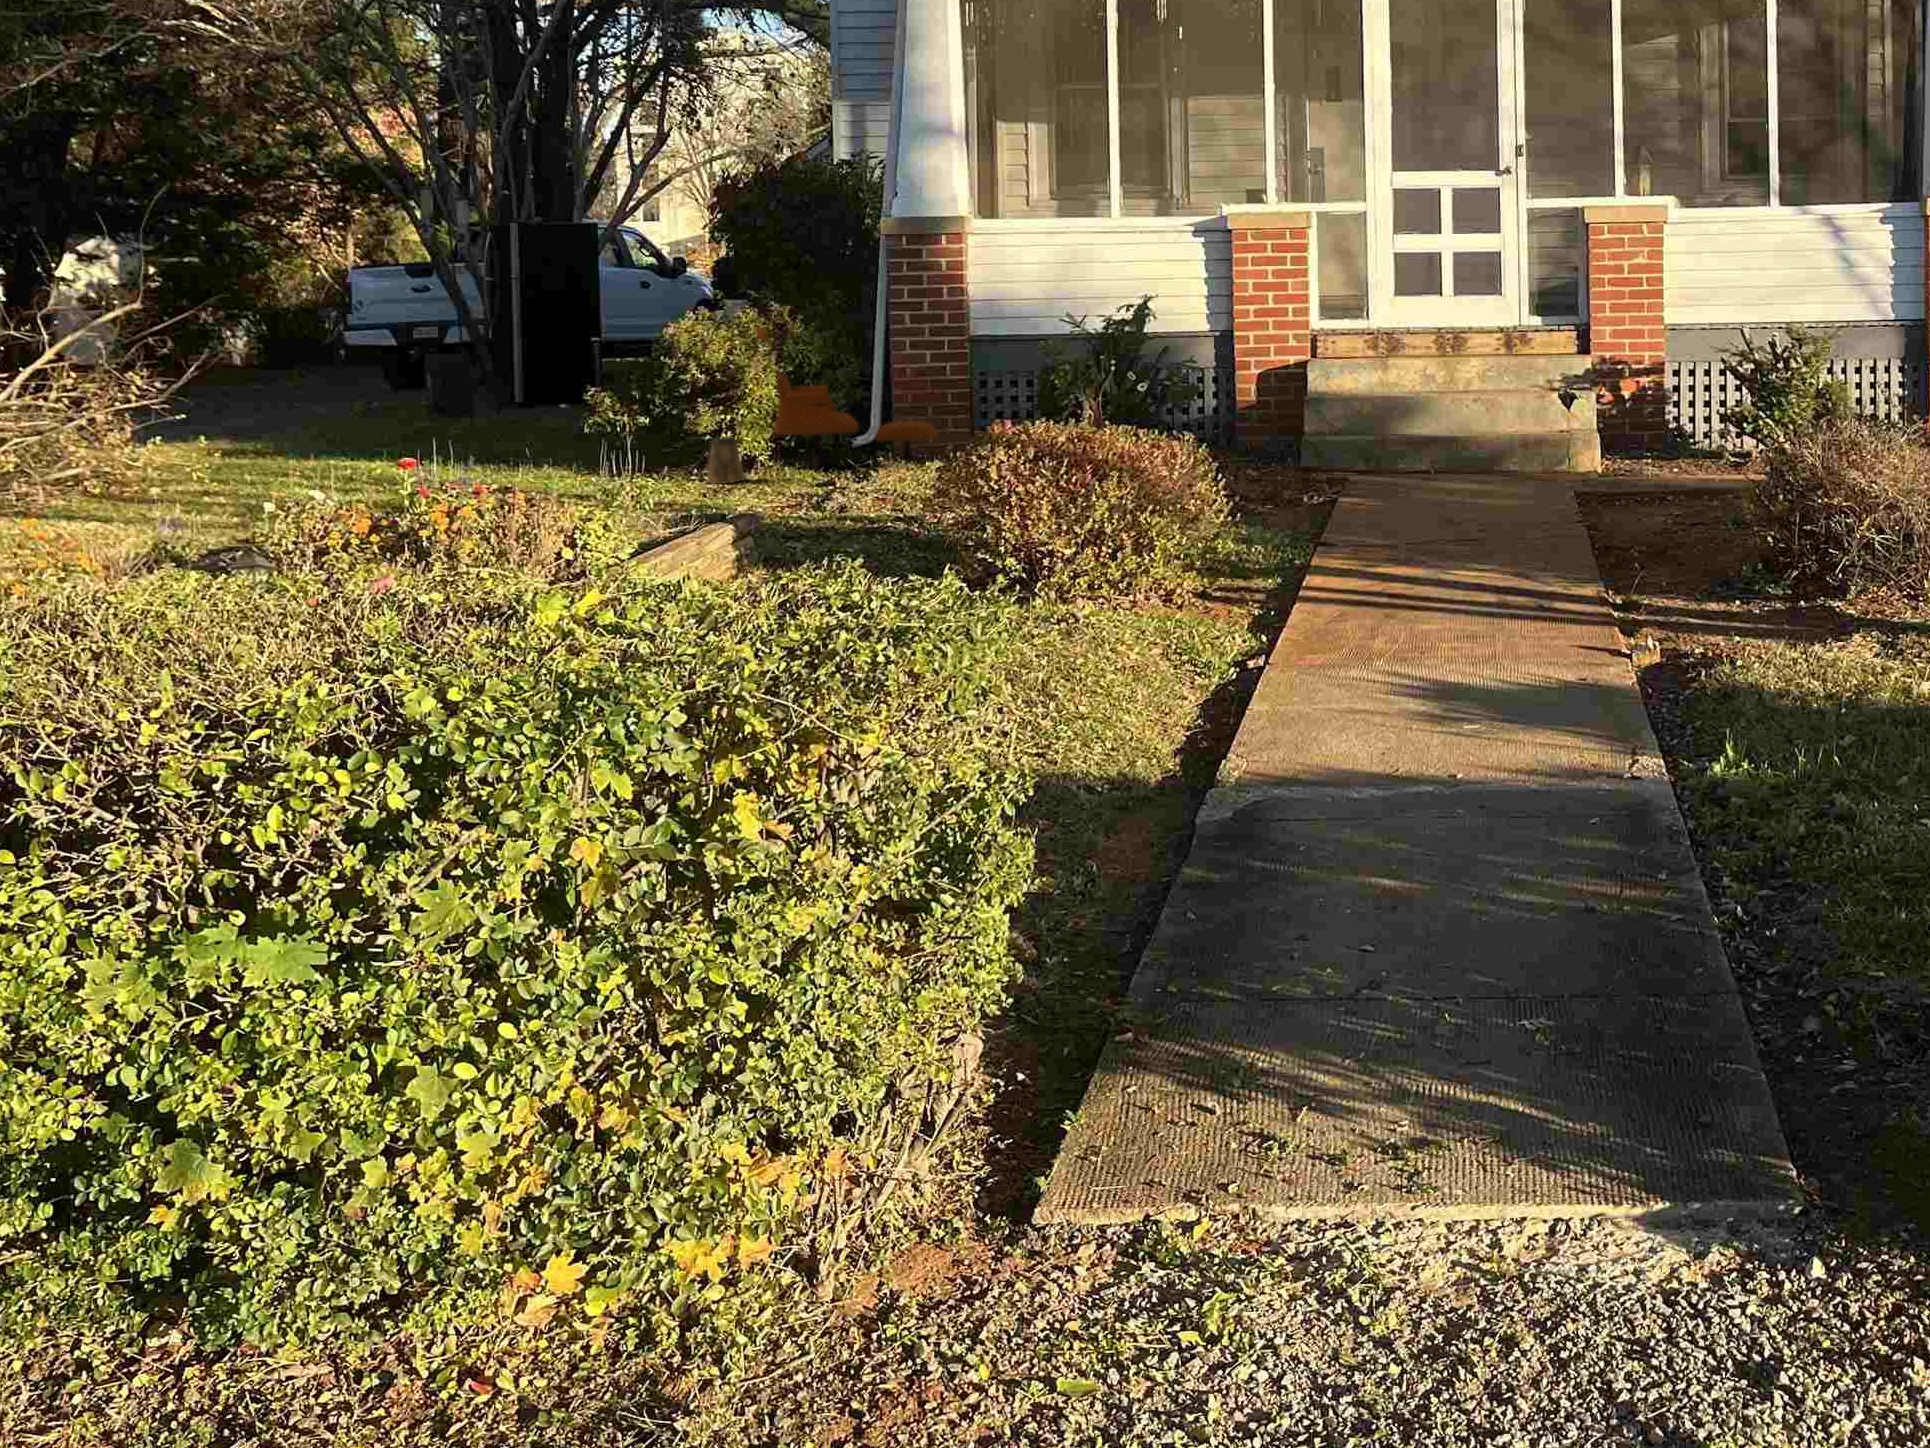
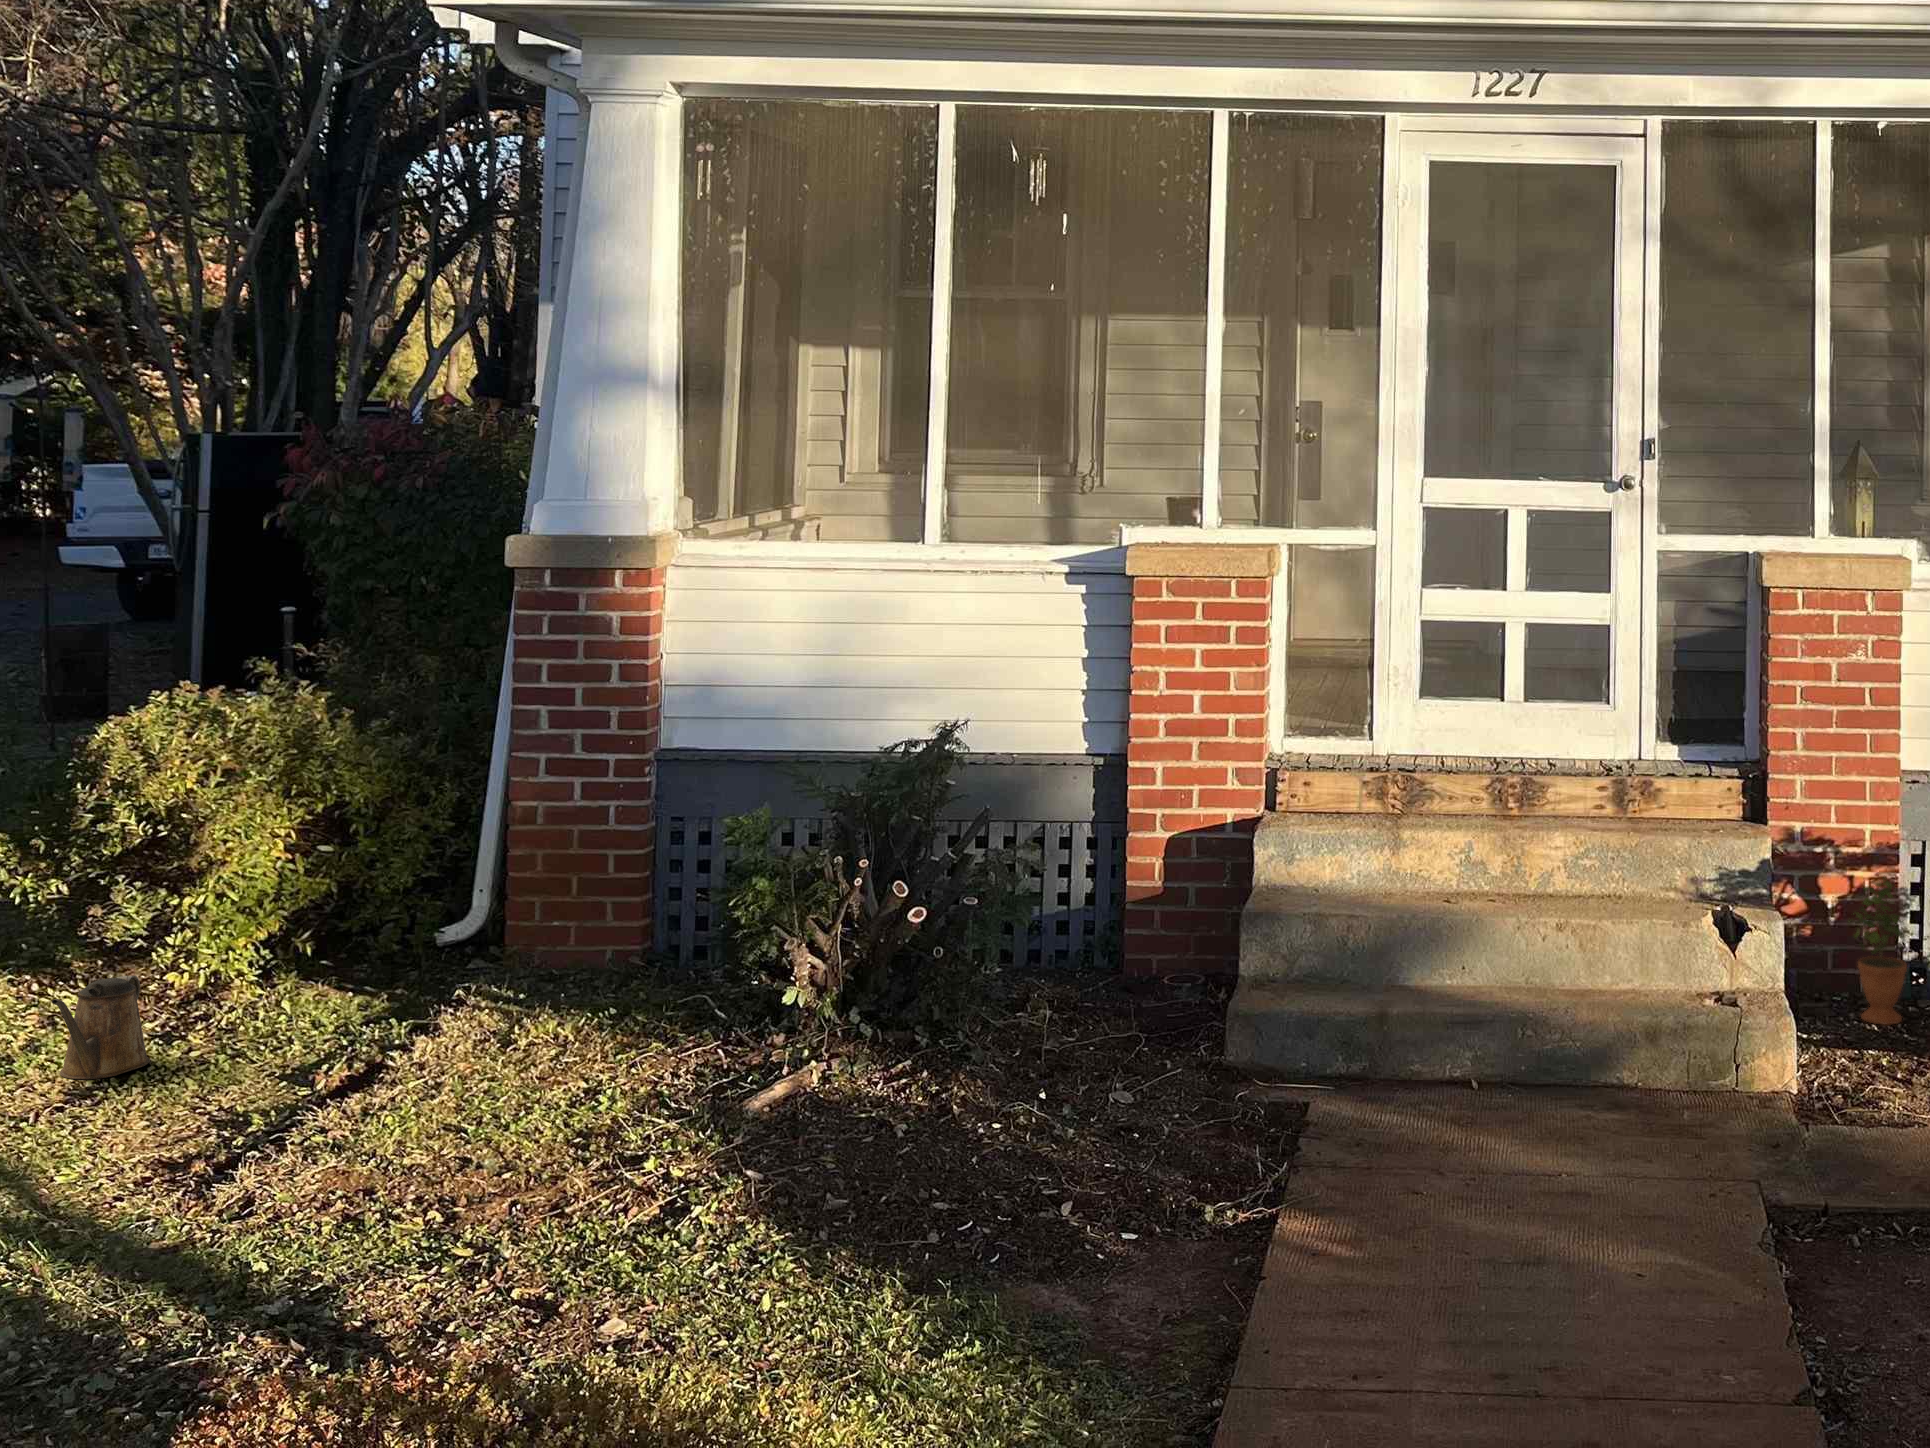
lounge chair: present [755,328,938,471] -> none [215,735,572,1032]
potted plant: none [1635,376,1668,455] -> present [1849,877,1907,1025]

